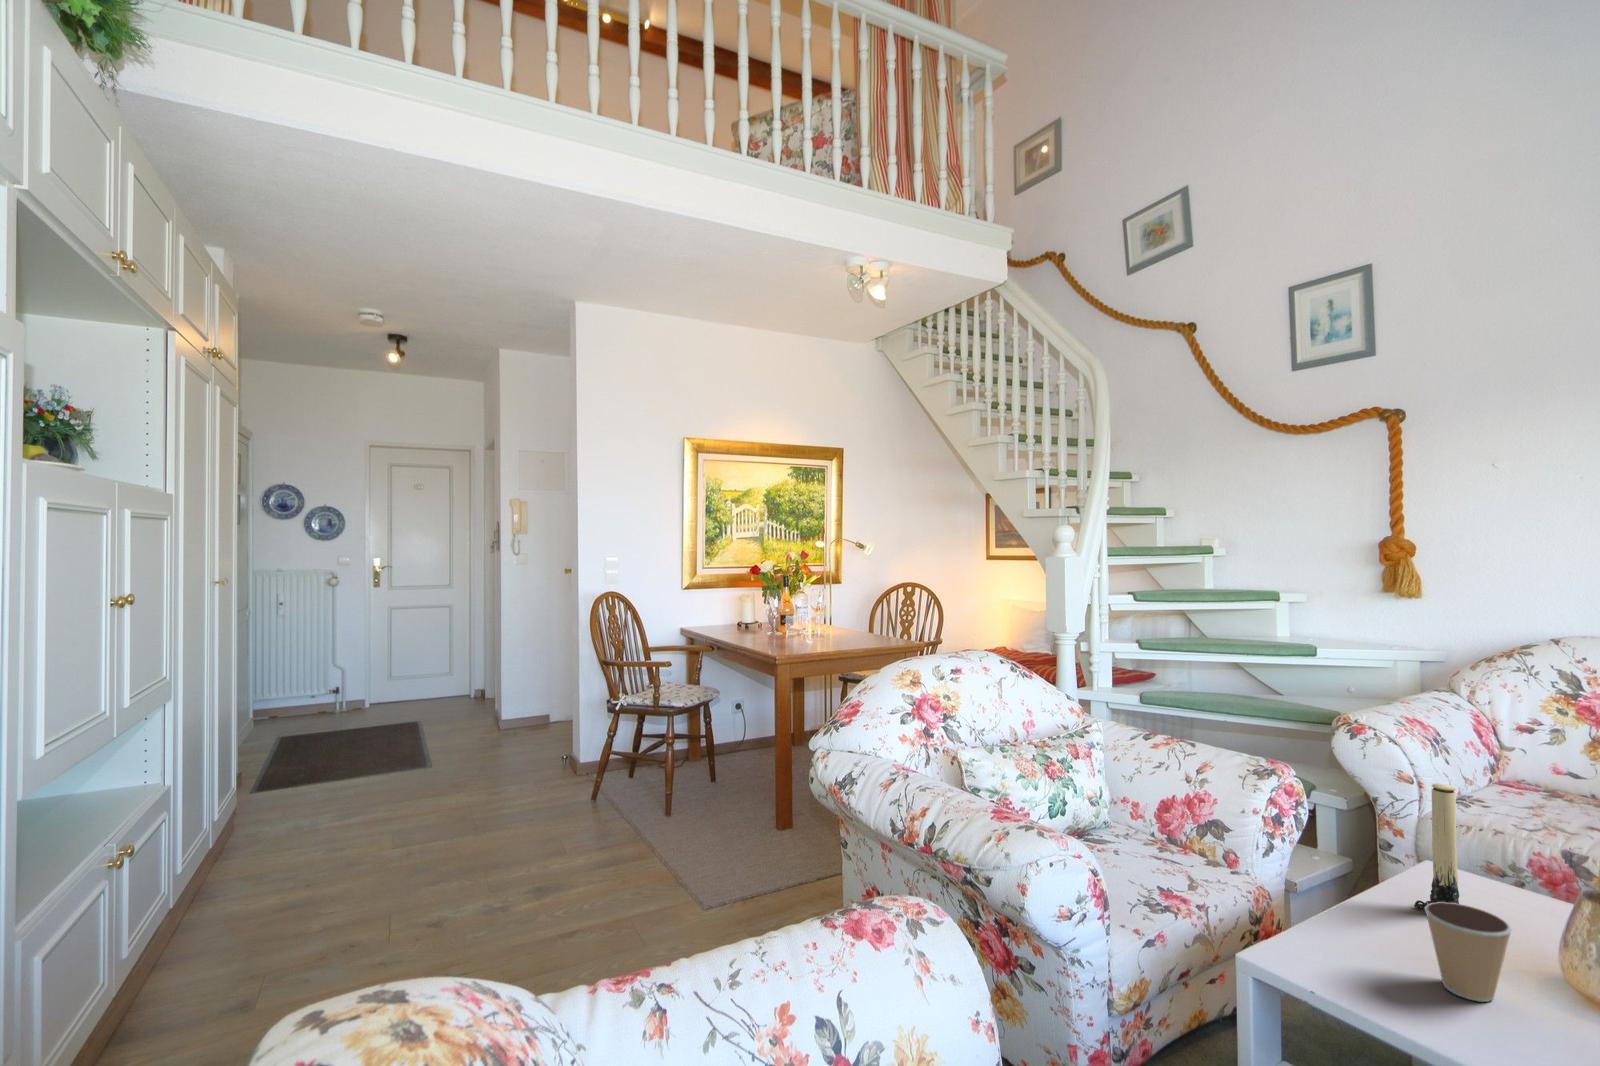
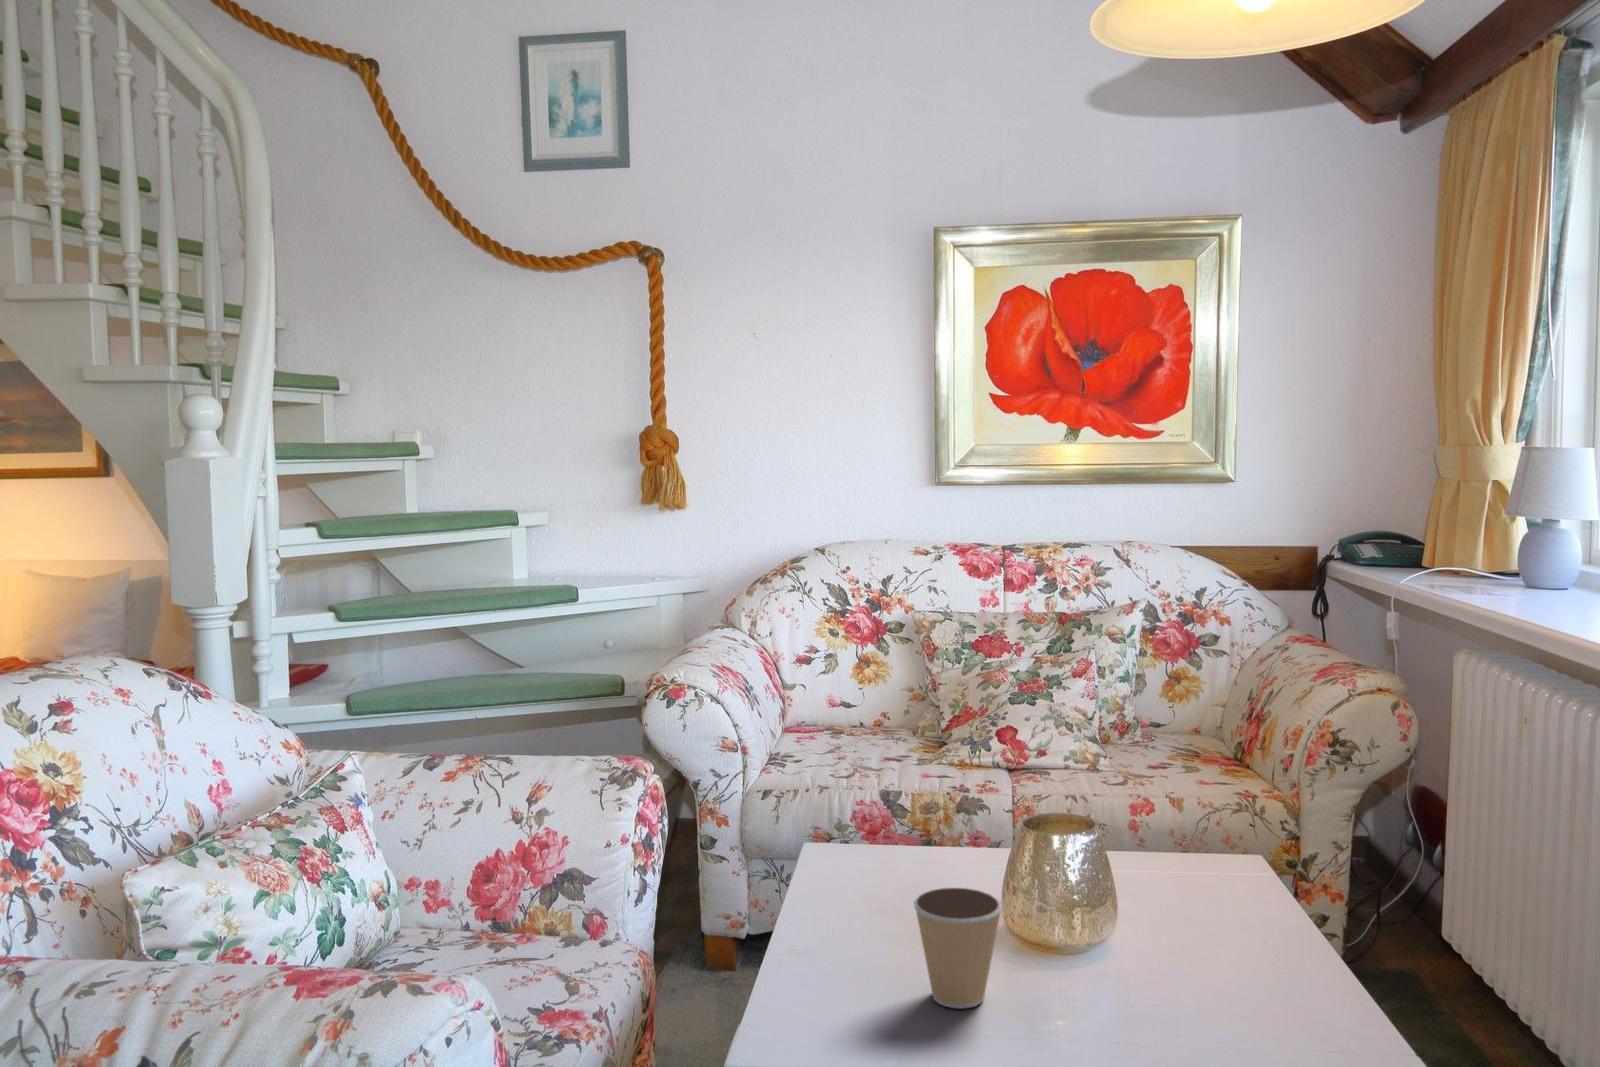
candle: present [1414,784,1459,908] -> none [840,738,887,910]

